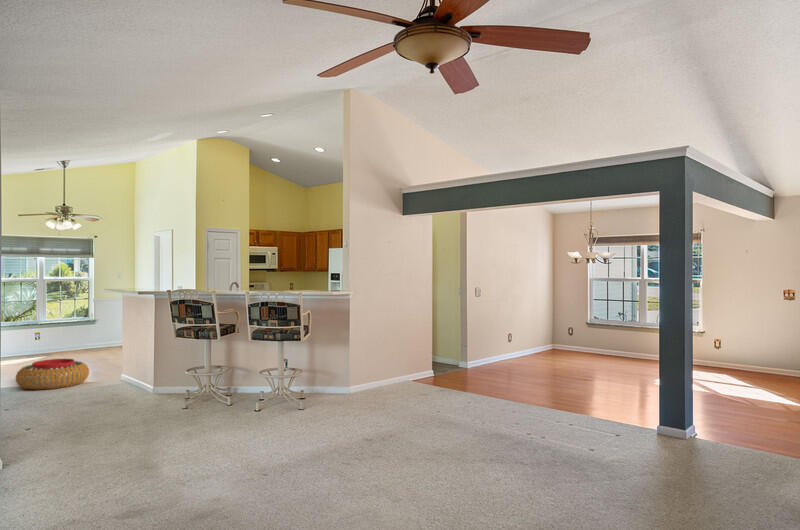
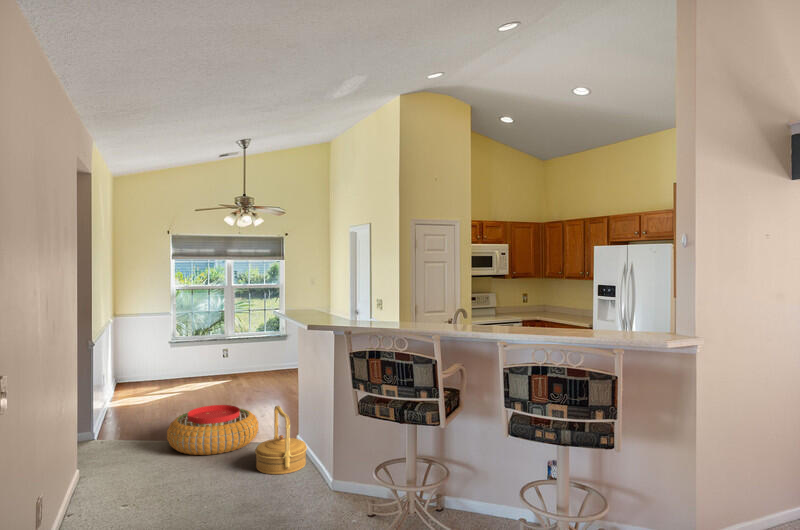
woven basket: none [93,351,131,392] -> present [255,406,307,474]

